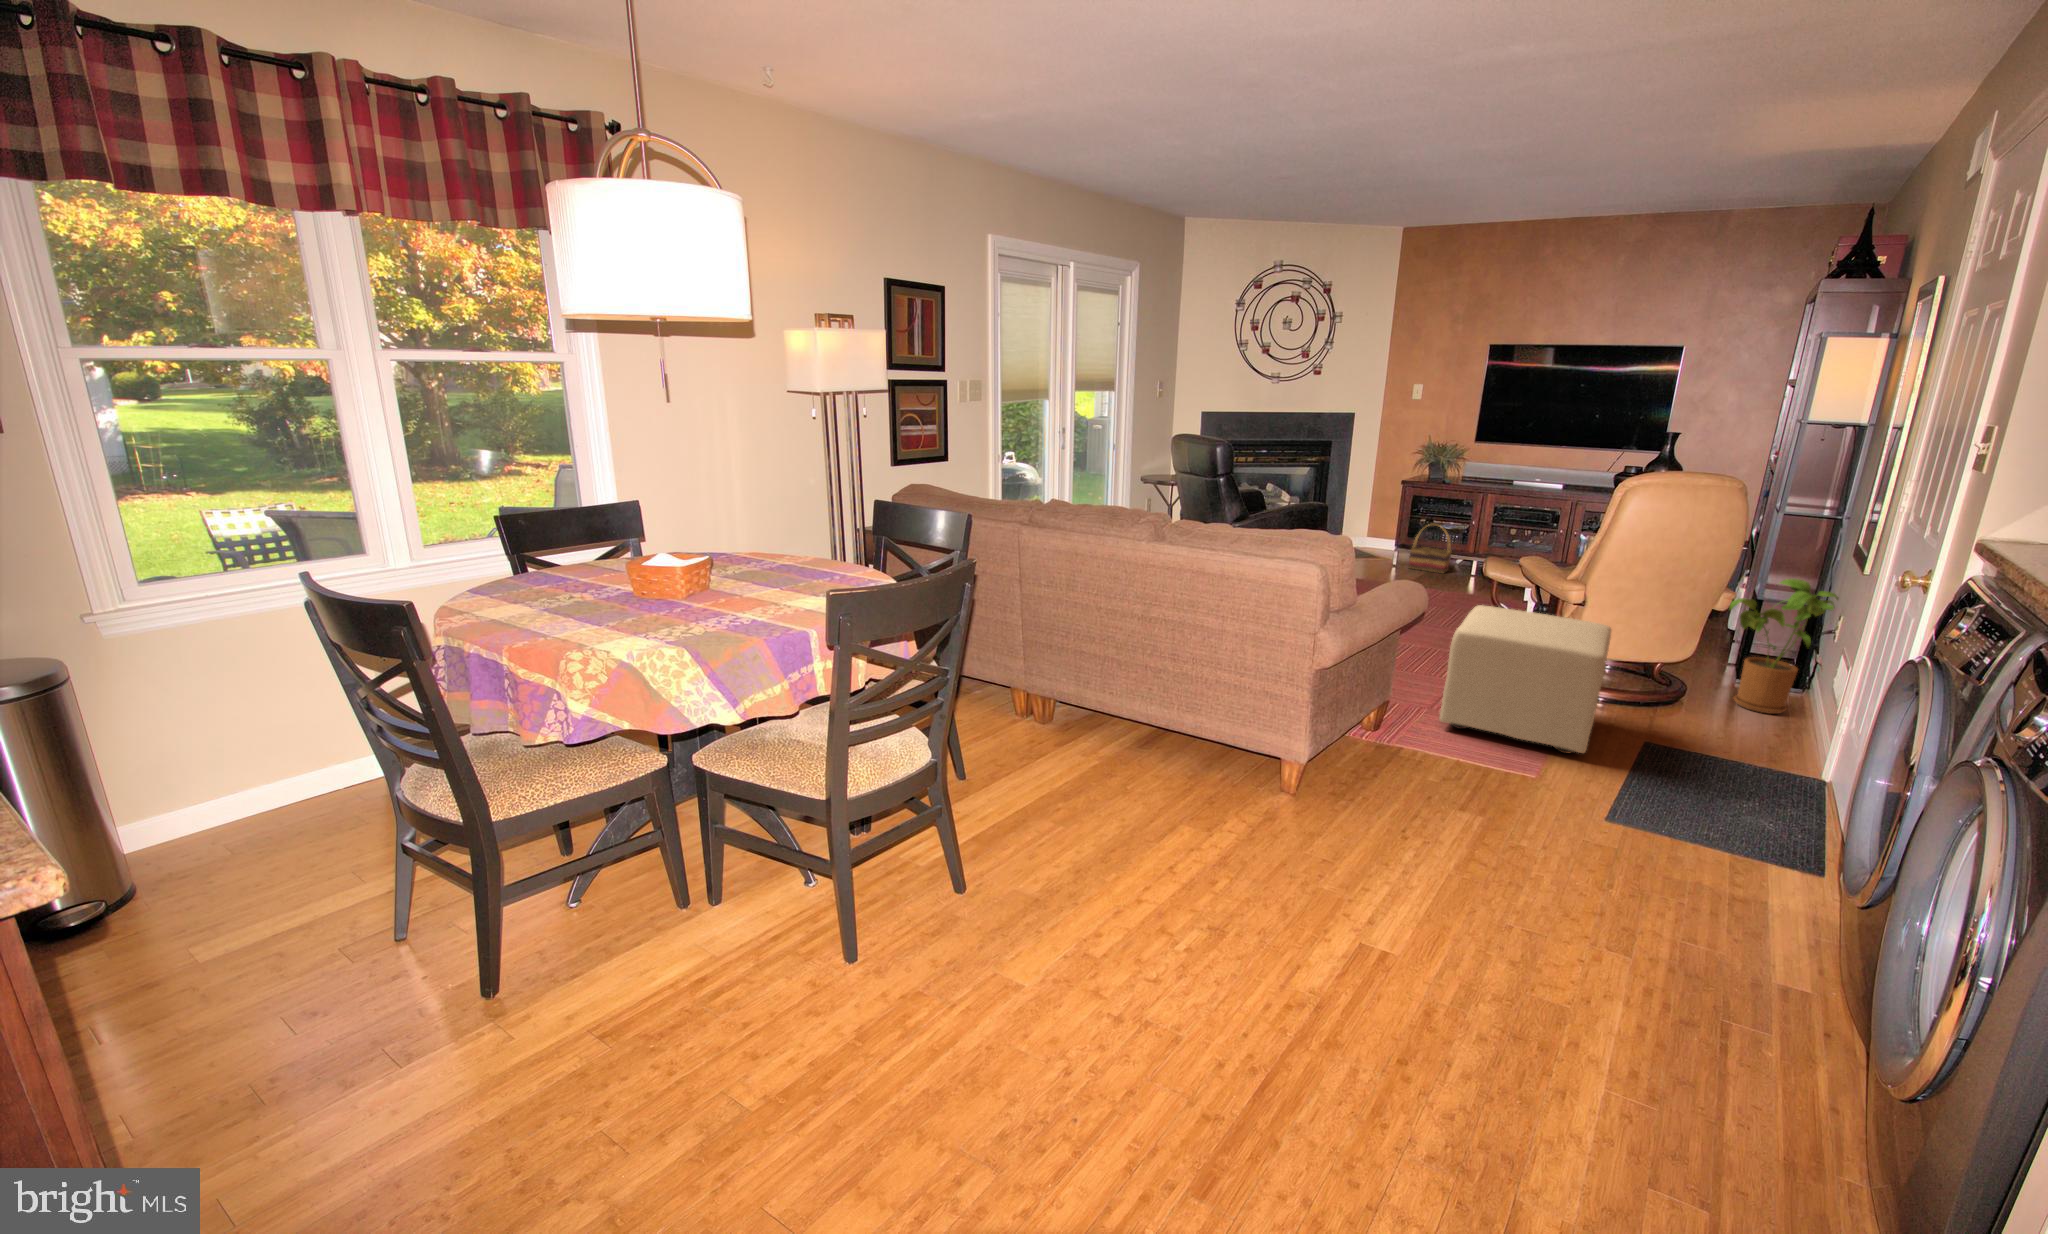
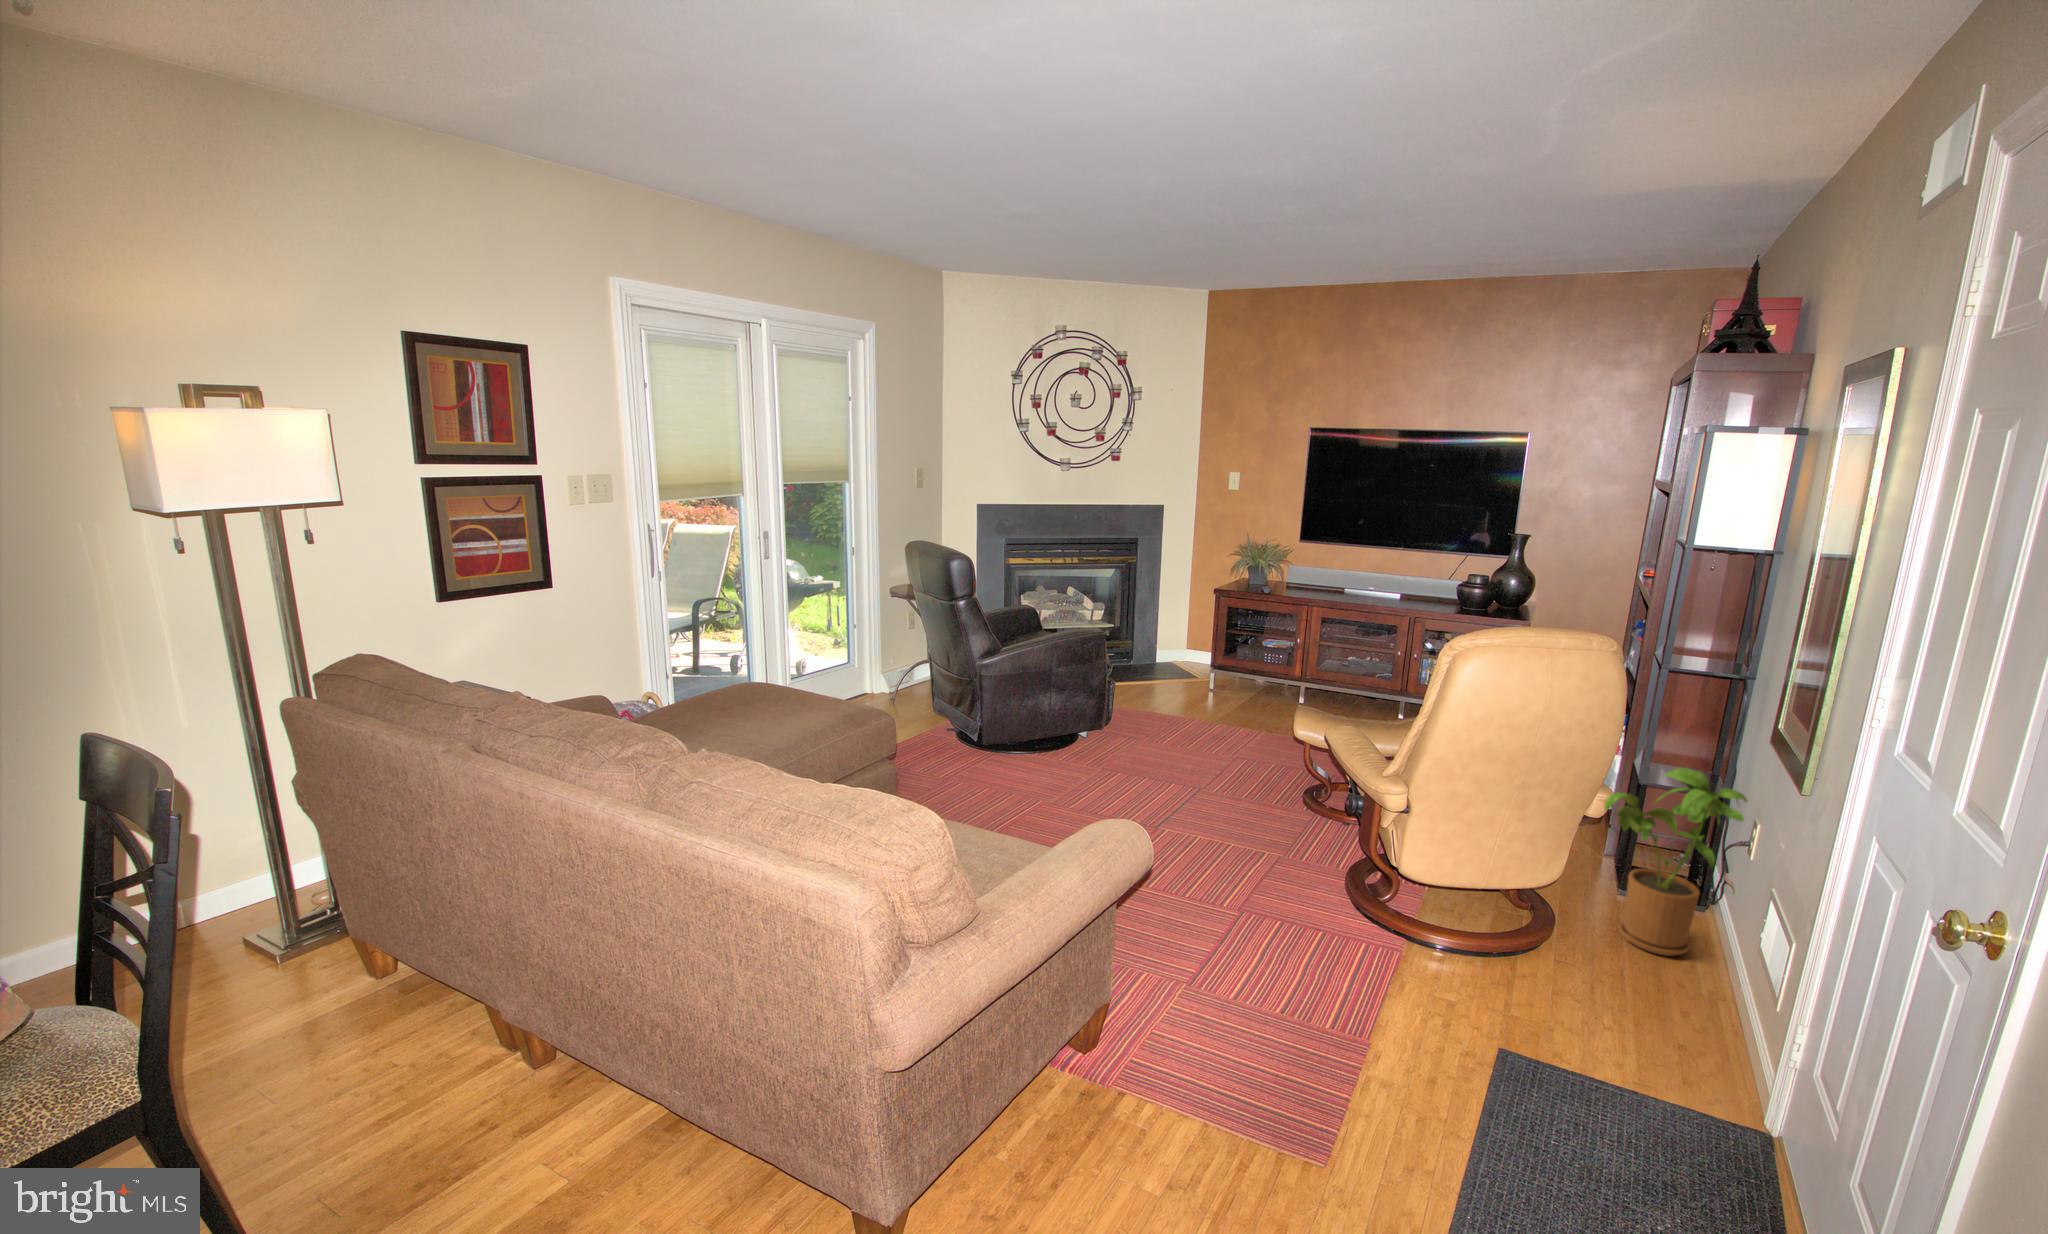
basket: present [1408,524,1452,573] -> none [1230,641,1279,702]
ottoman: present [1439,605,1611,753] -> none [1205,817,1448,1094]

